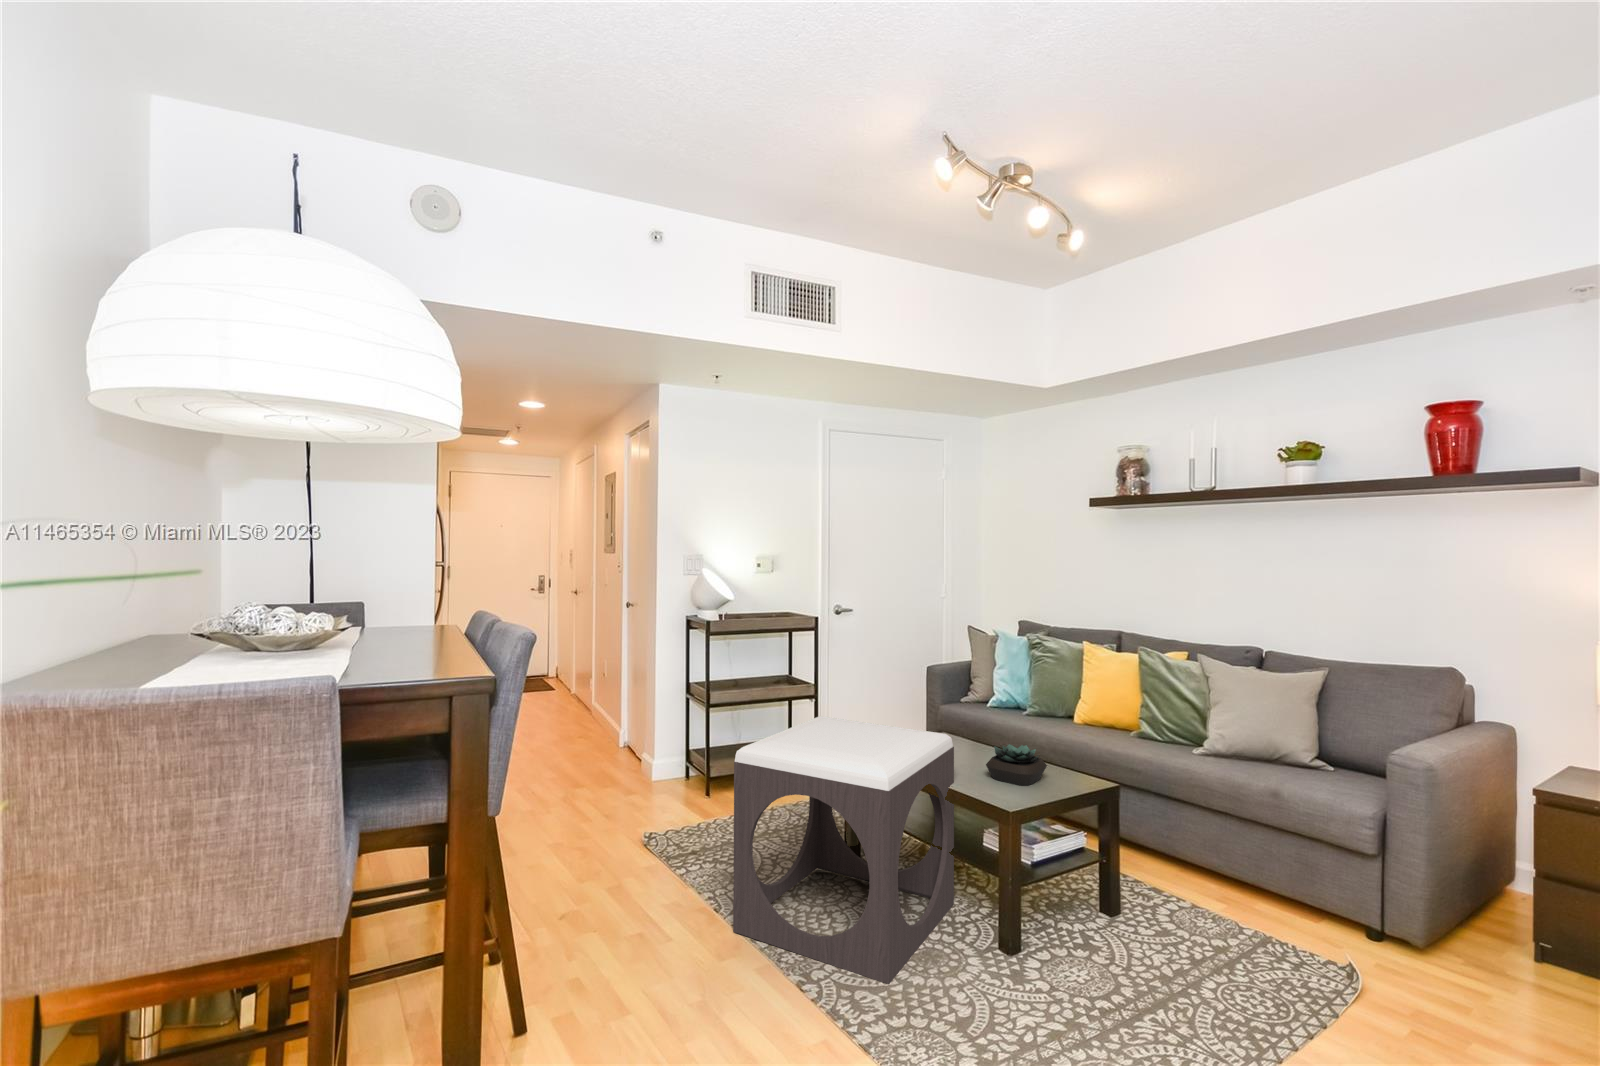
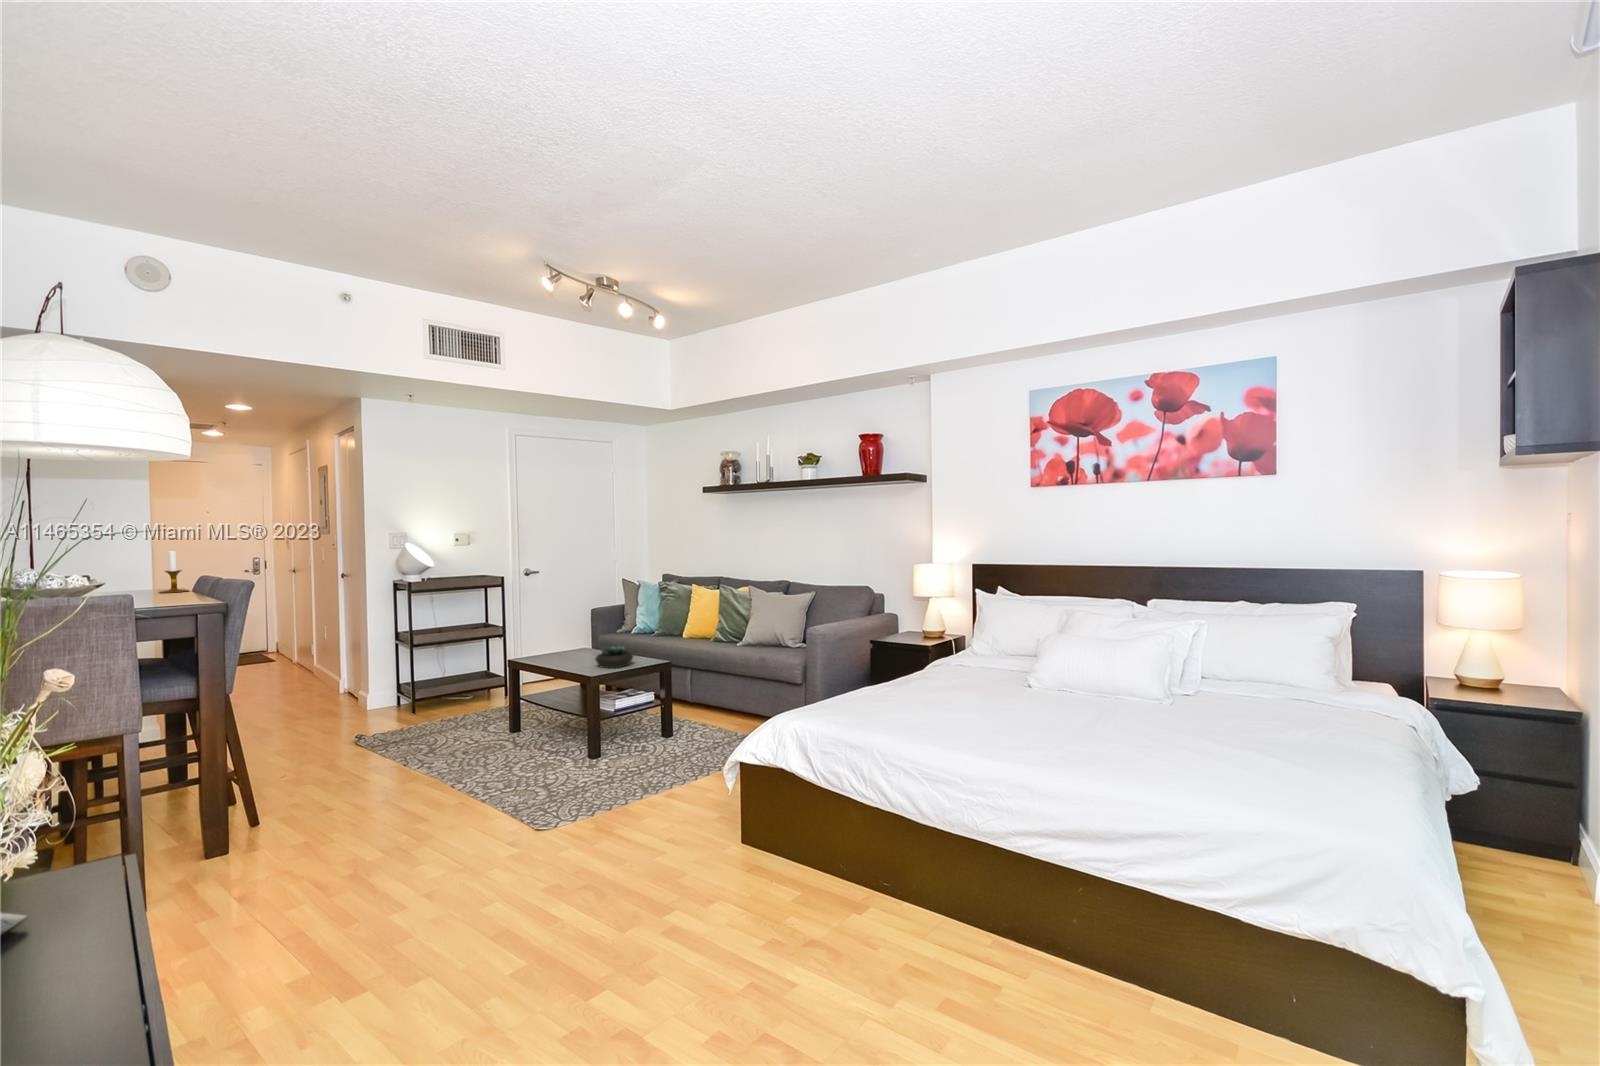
candlestick: none [417,576,456,636] -> present [159,551,189,593]
footstool: present [733,716,954,984] -> none [413,638,573,782]

